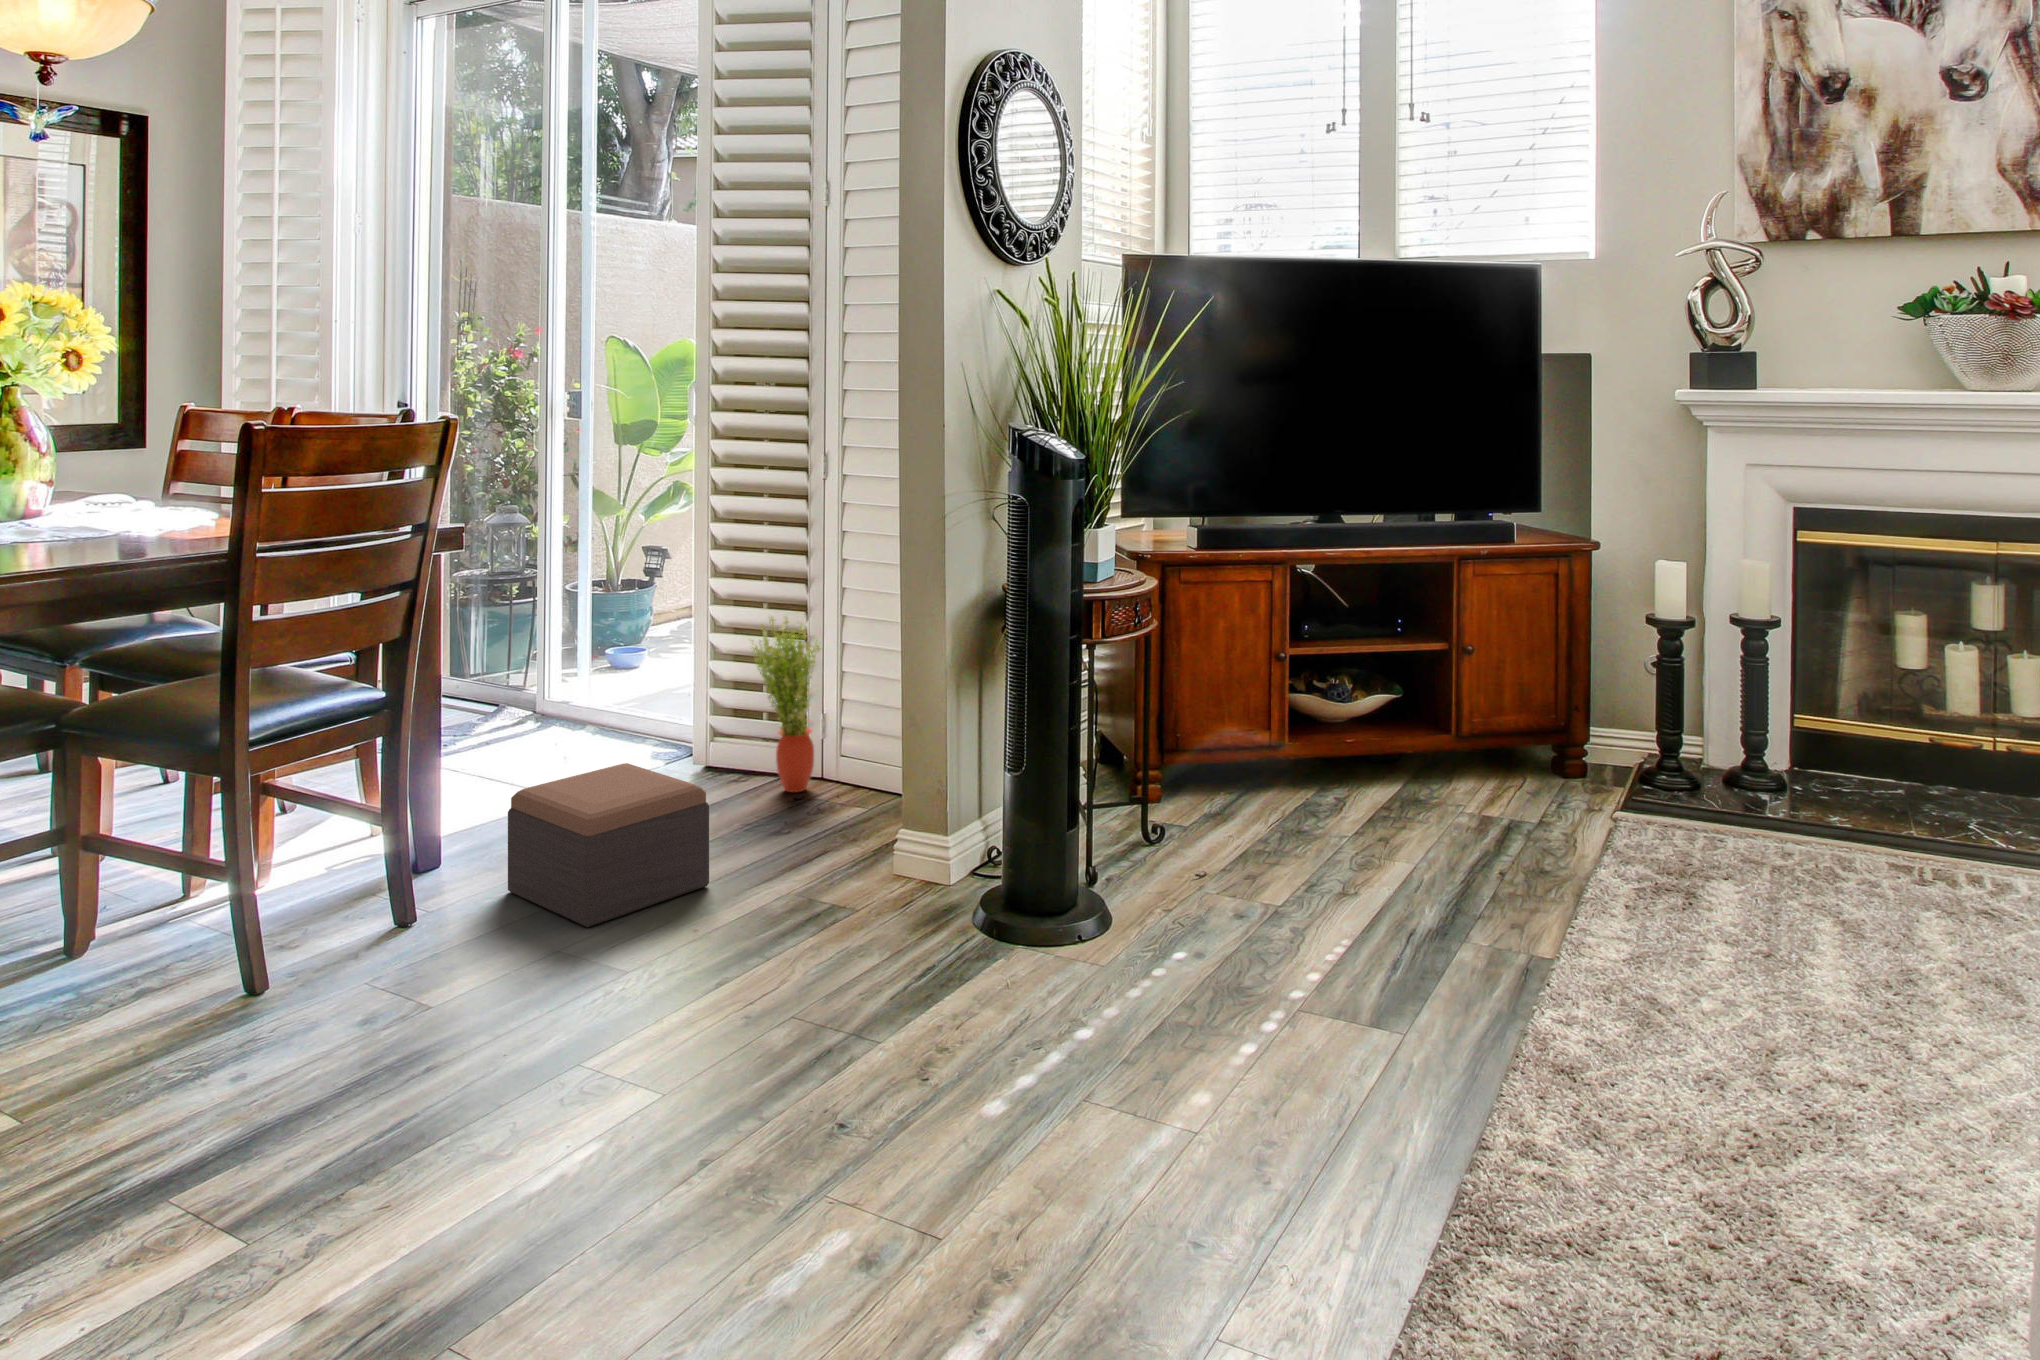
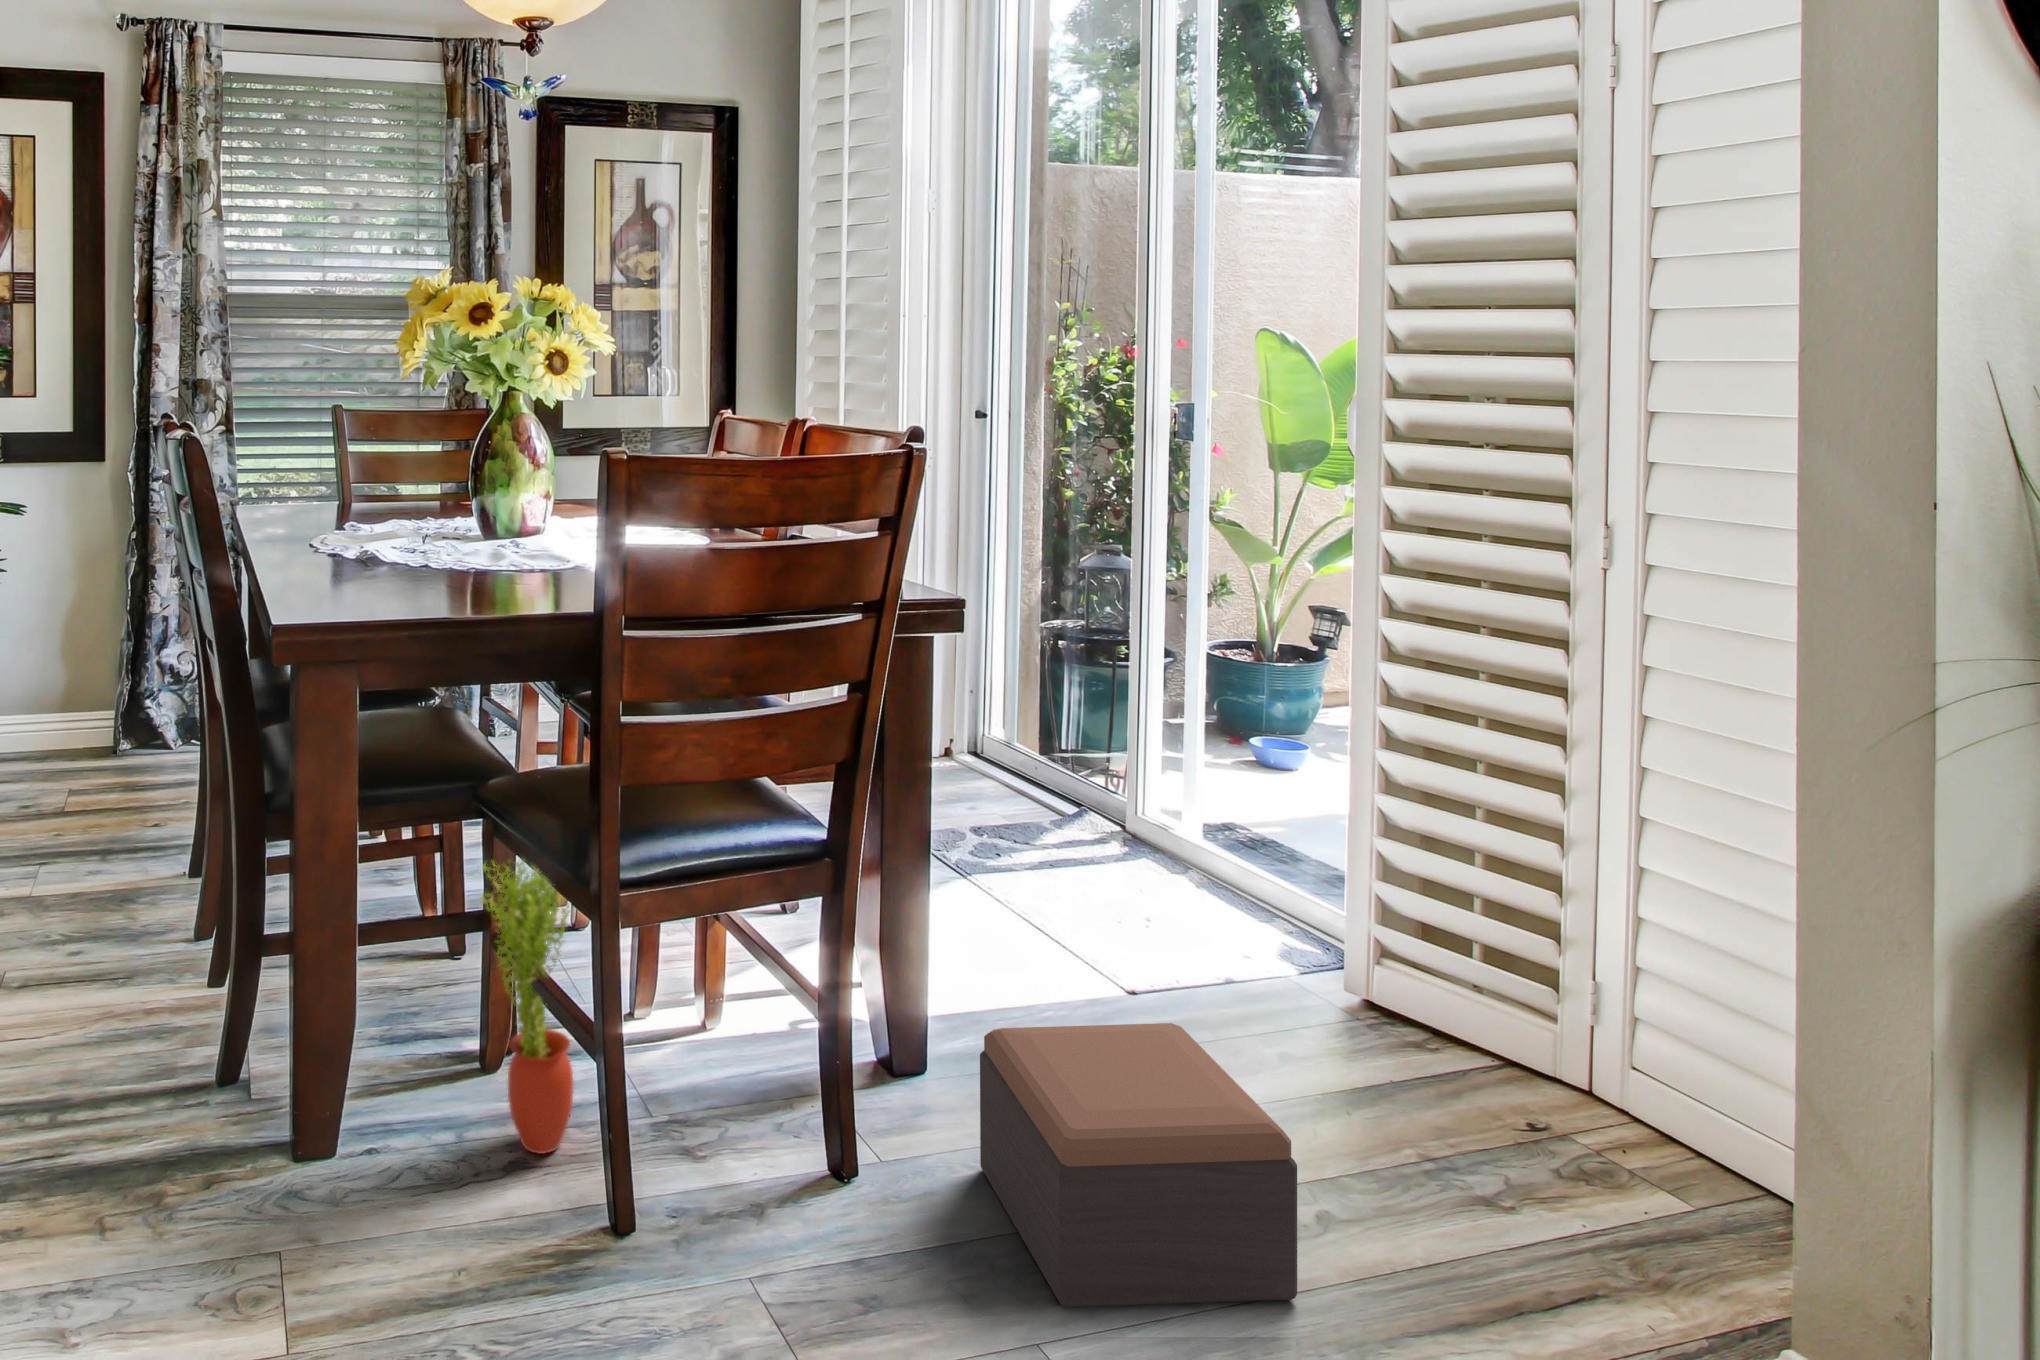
potted plant: present [748,618,820,792] -> present [480,860,573,1154]

